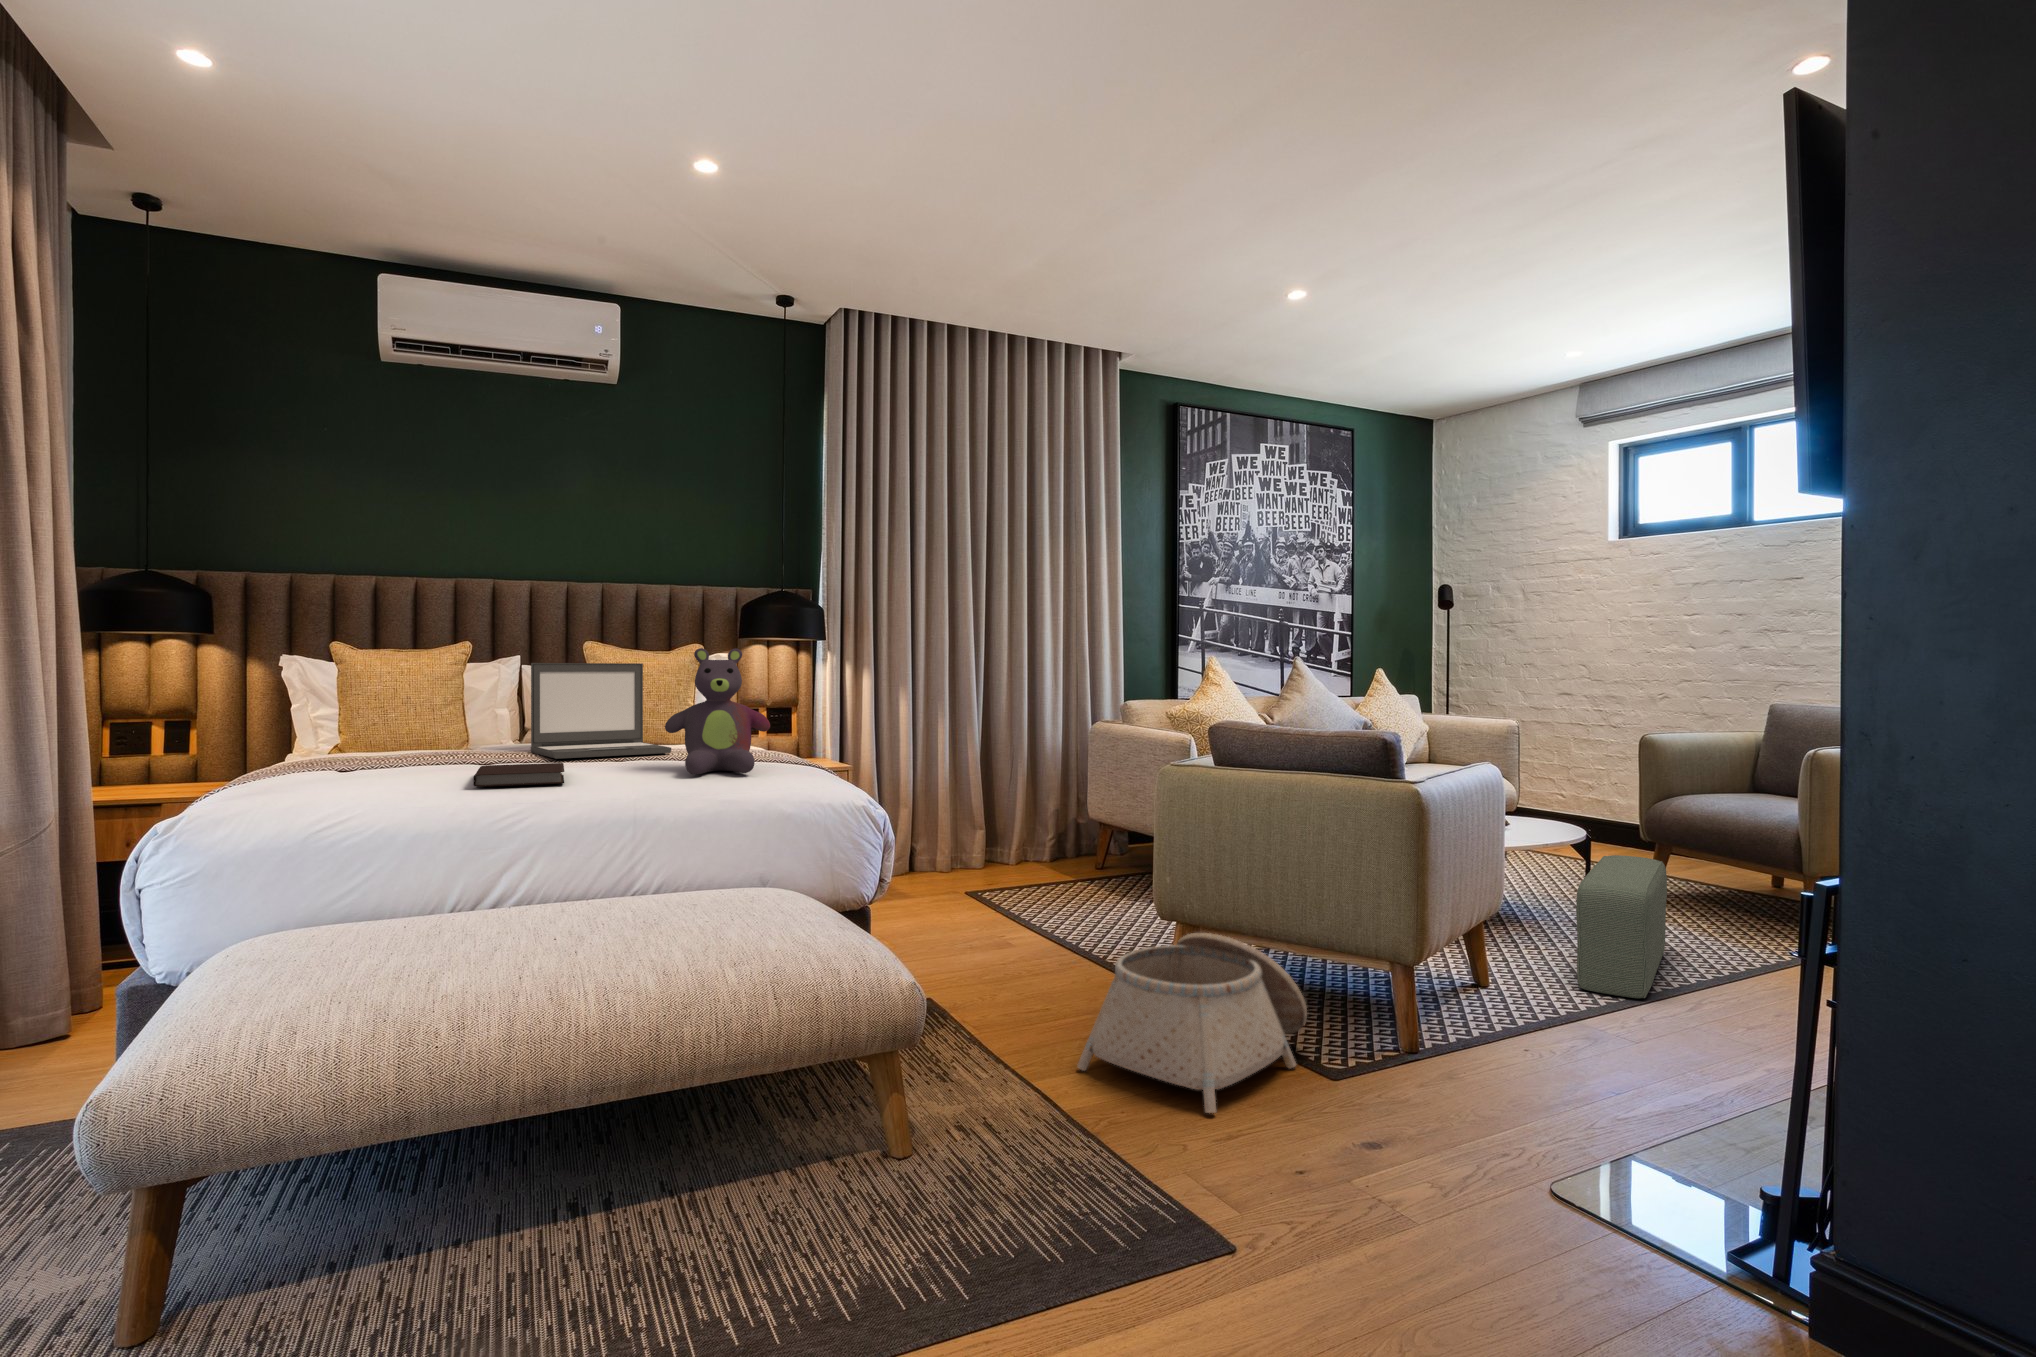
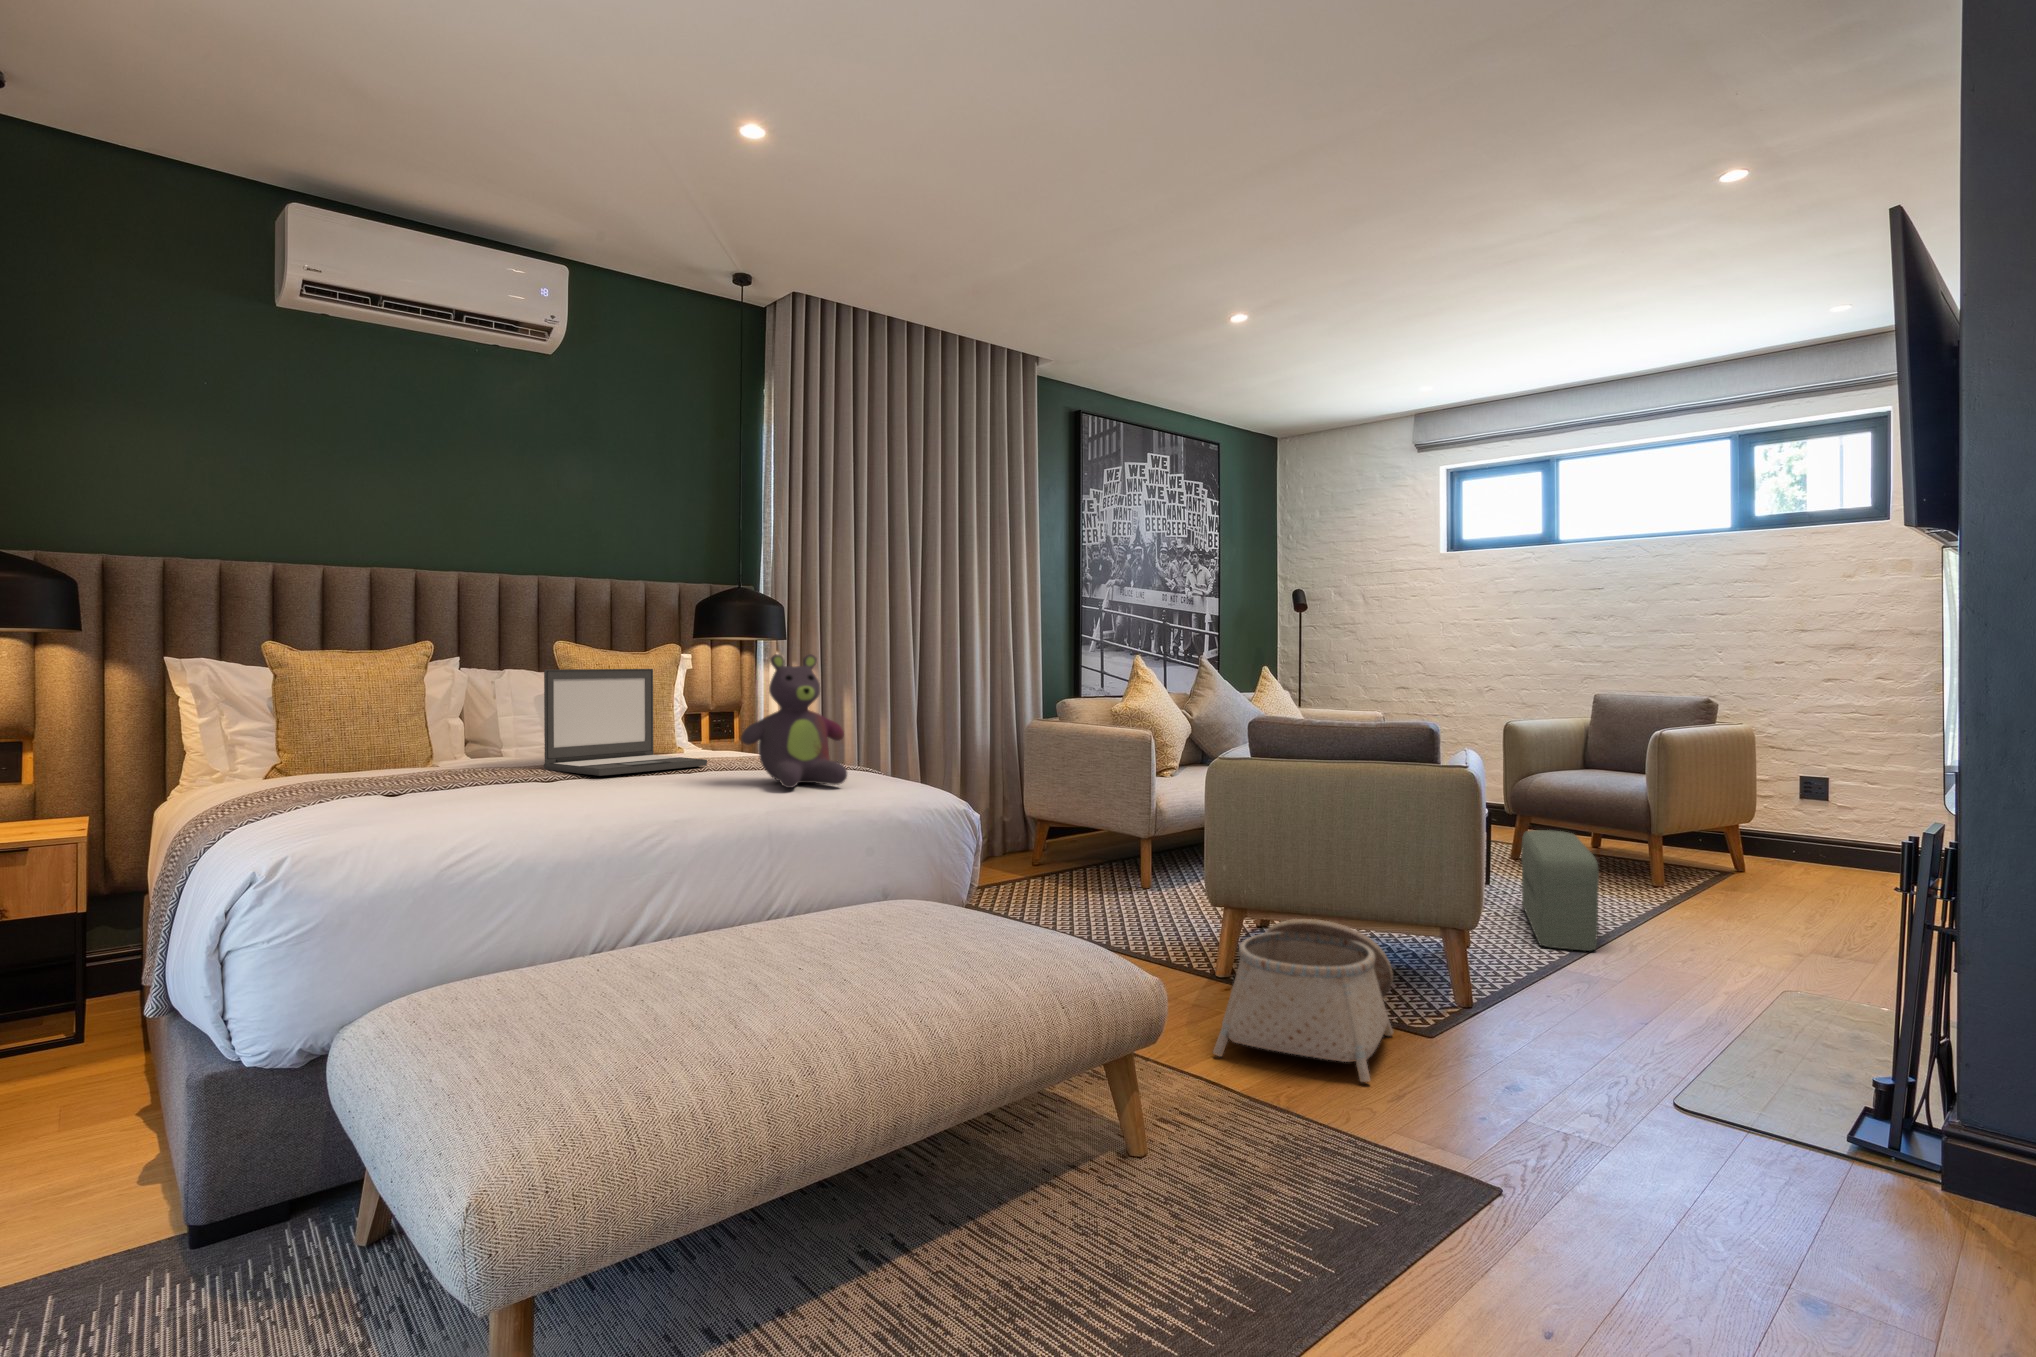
notebook: present [473,763,564,787] -> none [551,780,675,810]

